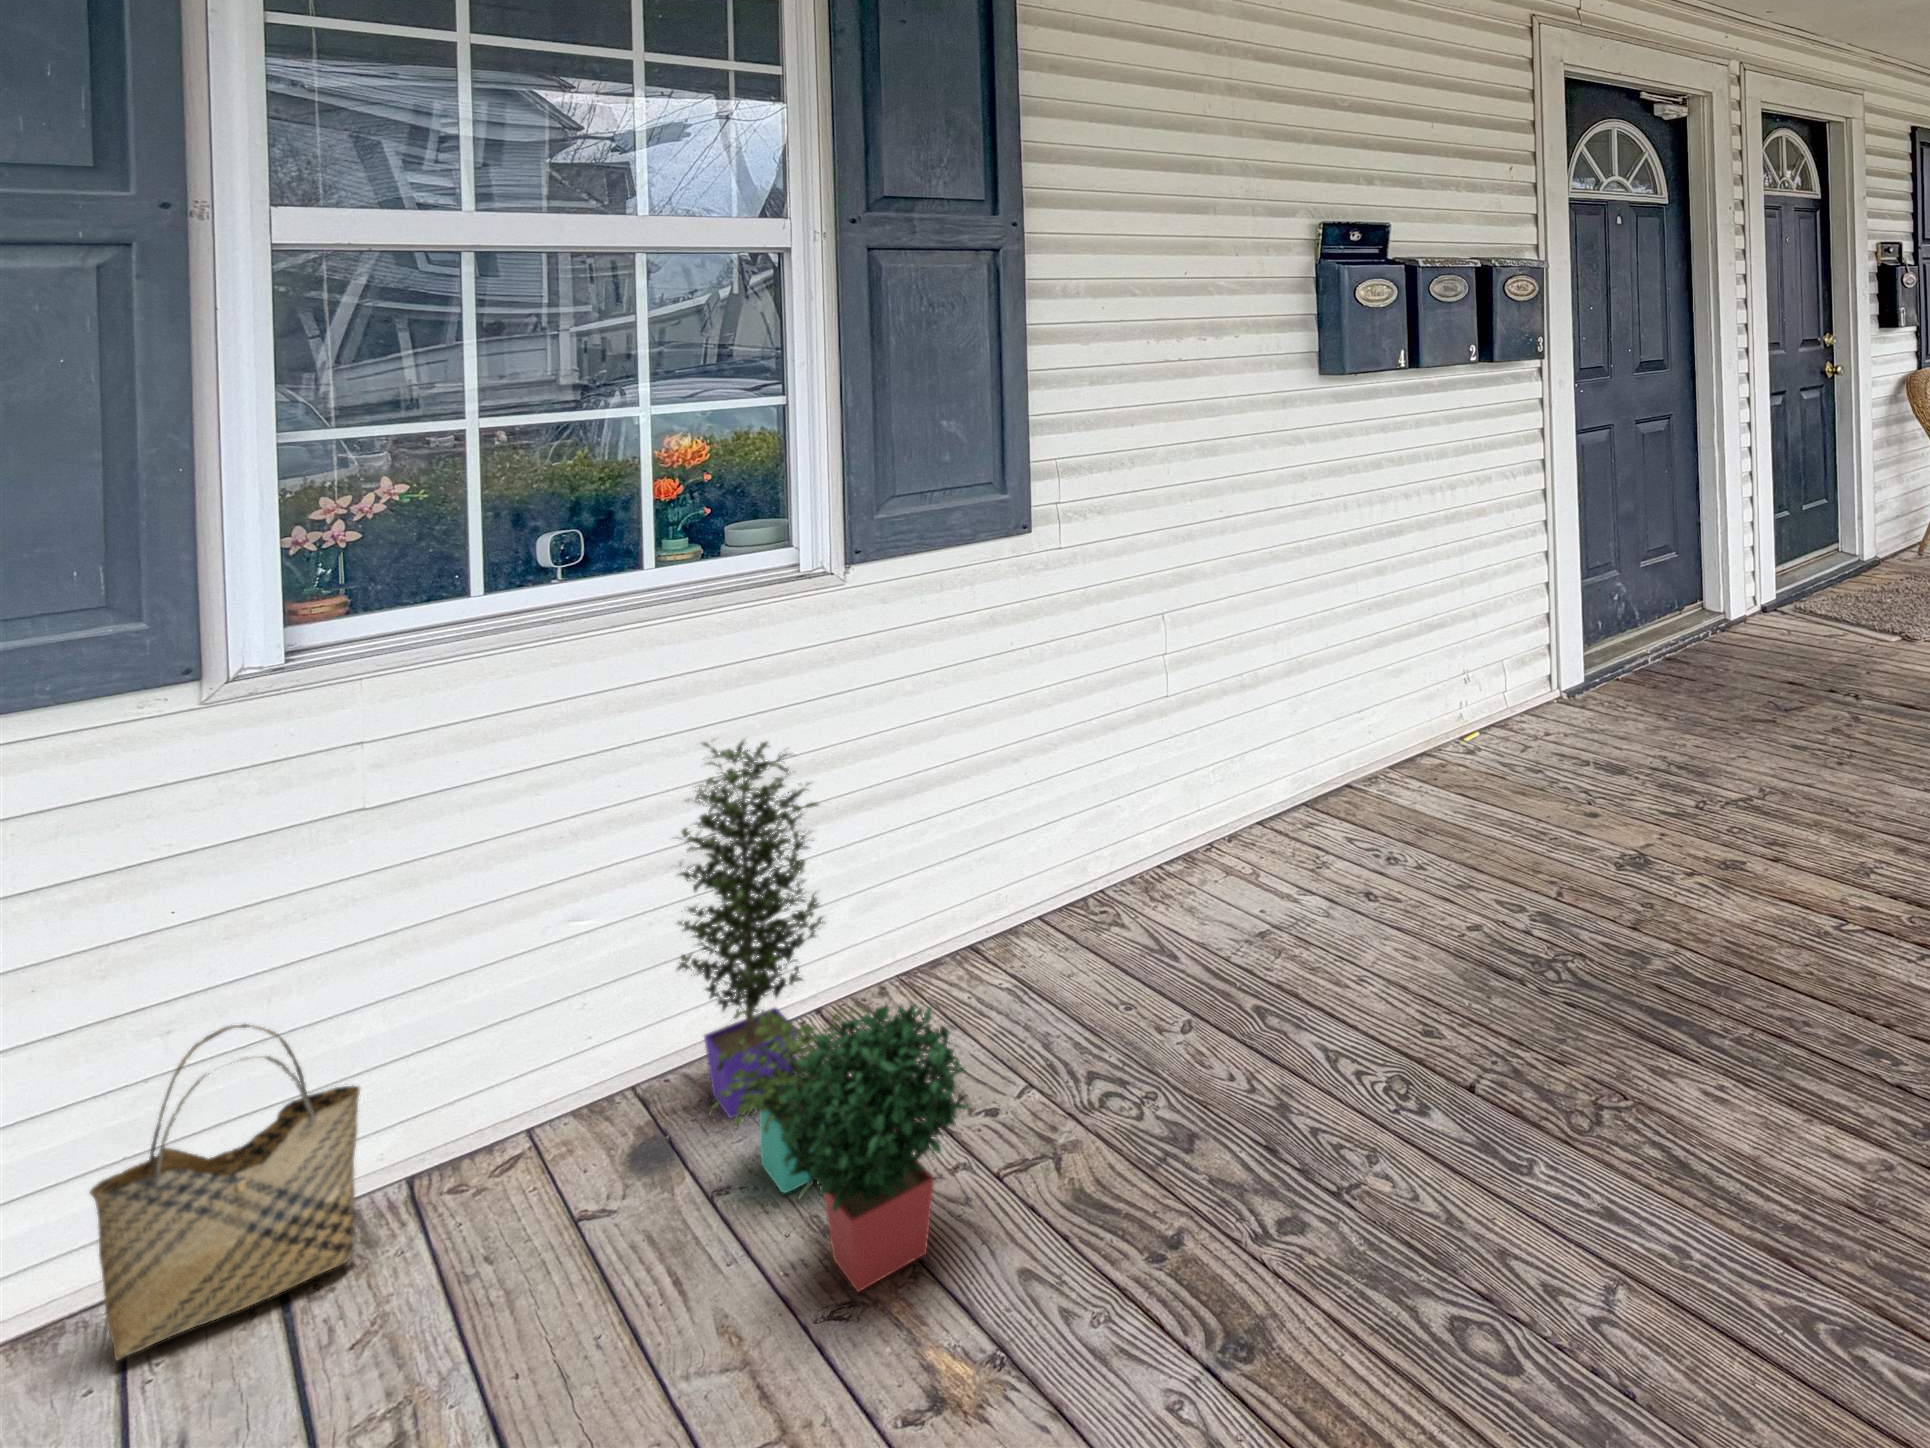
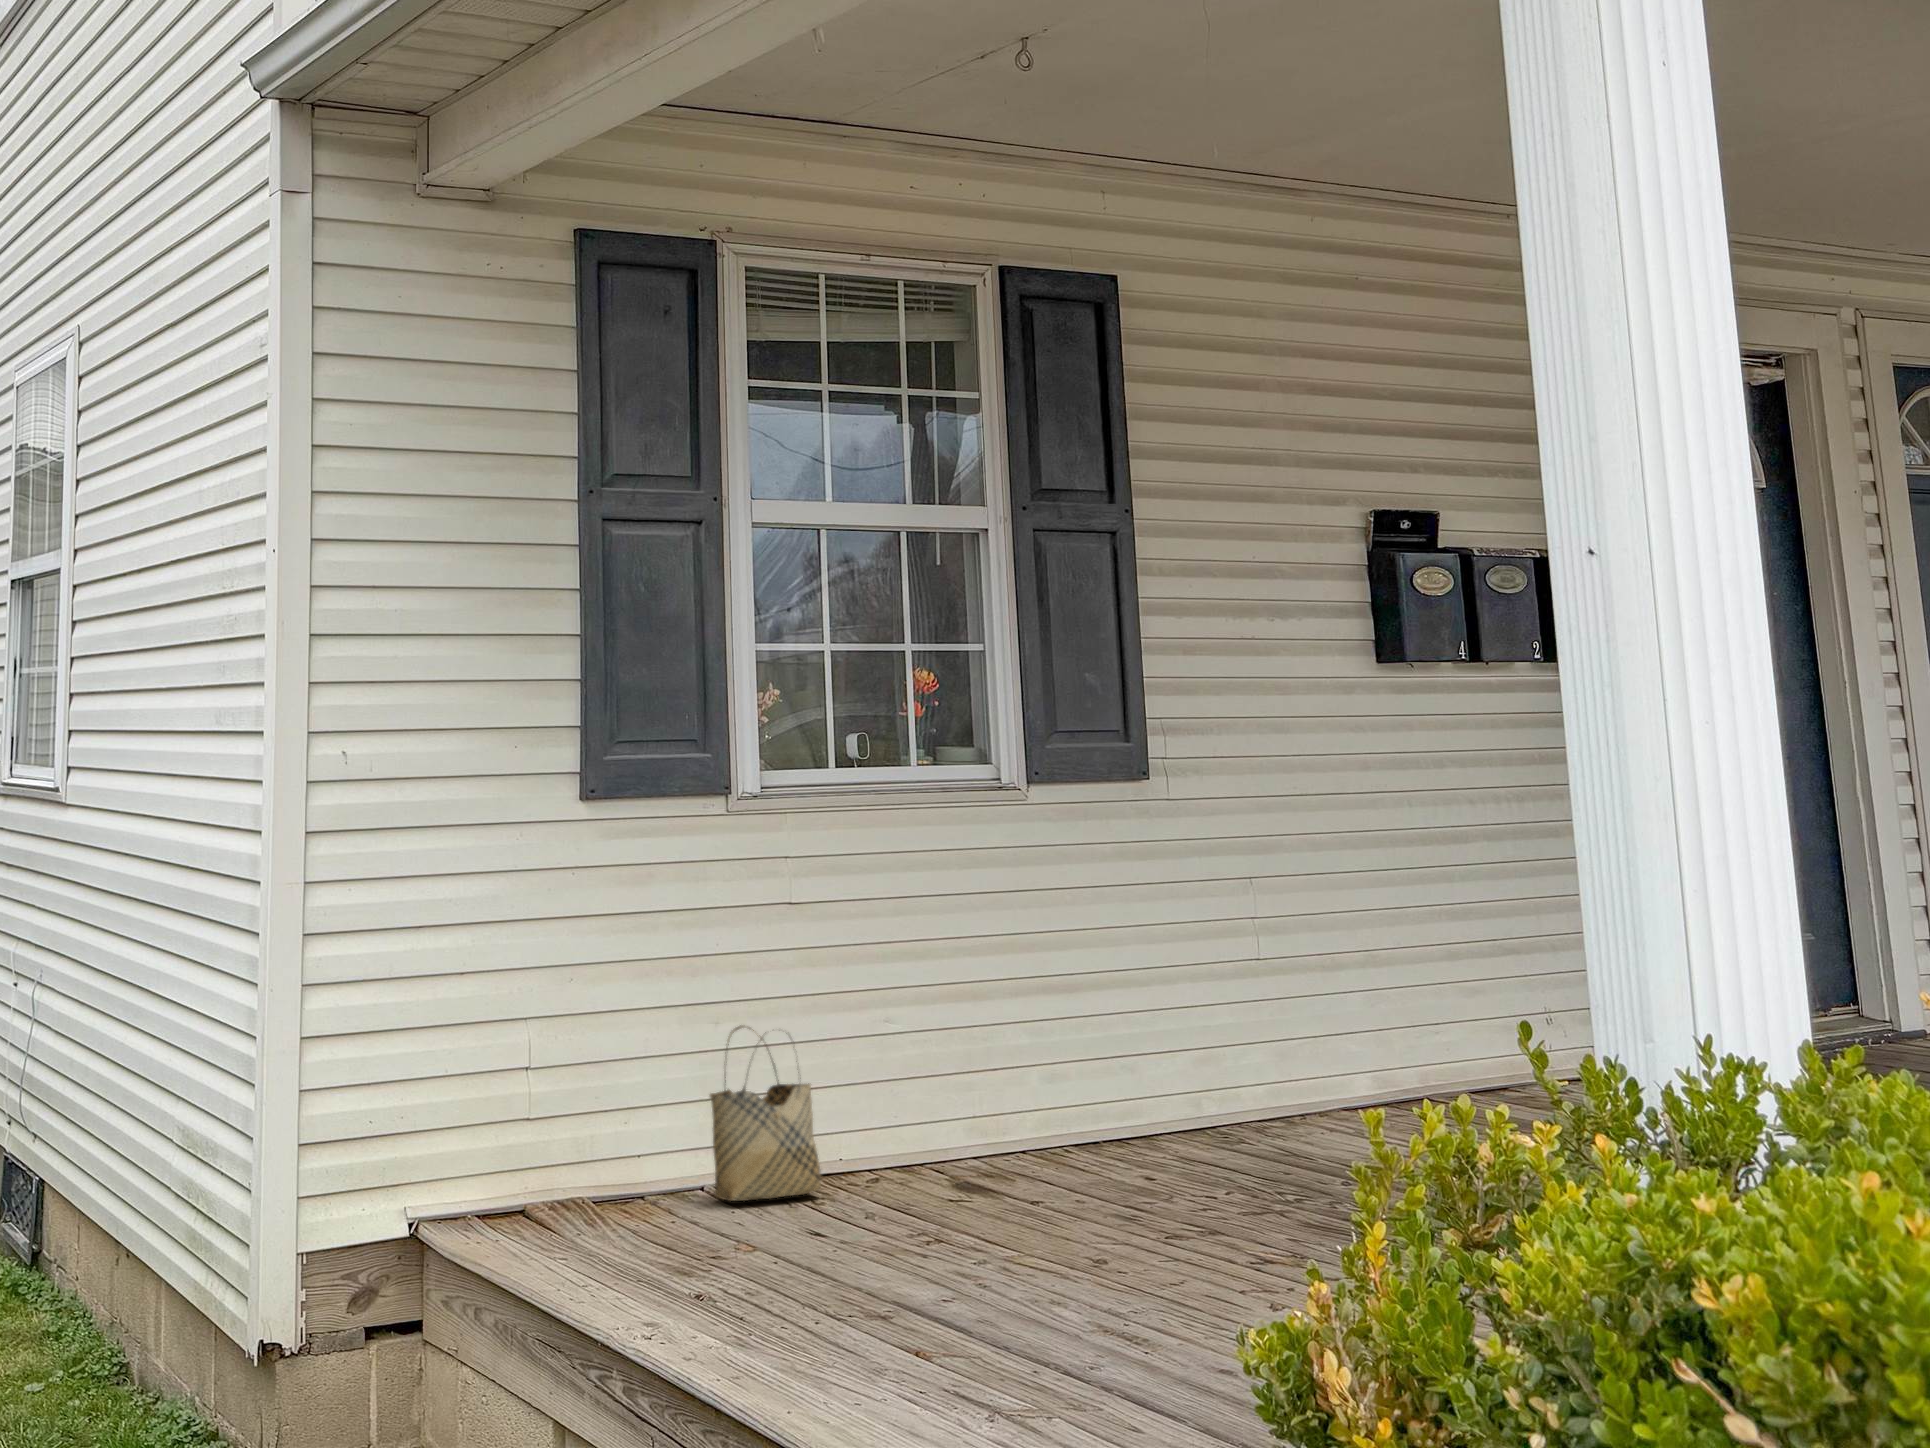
potted plant: present [677,739,969,1292] -> none [953,894,1230,1232]

